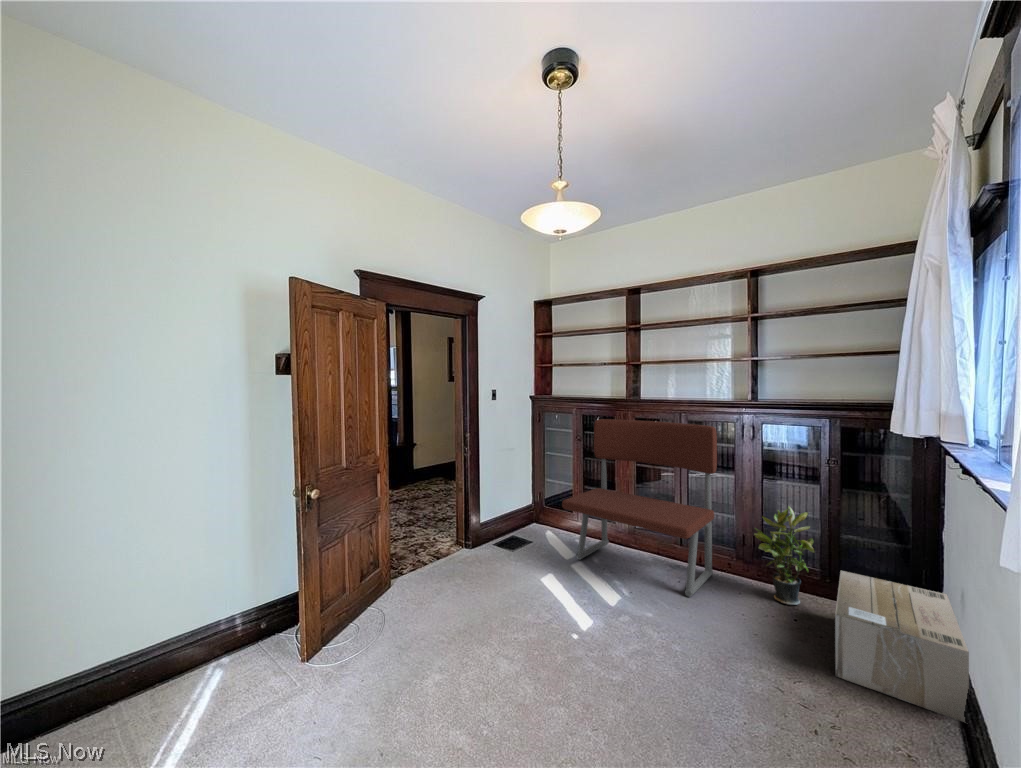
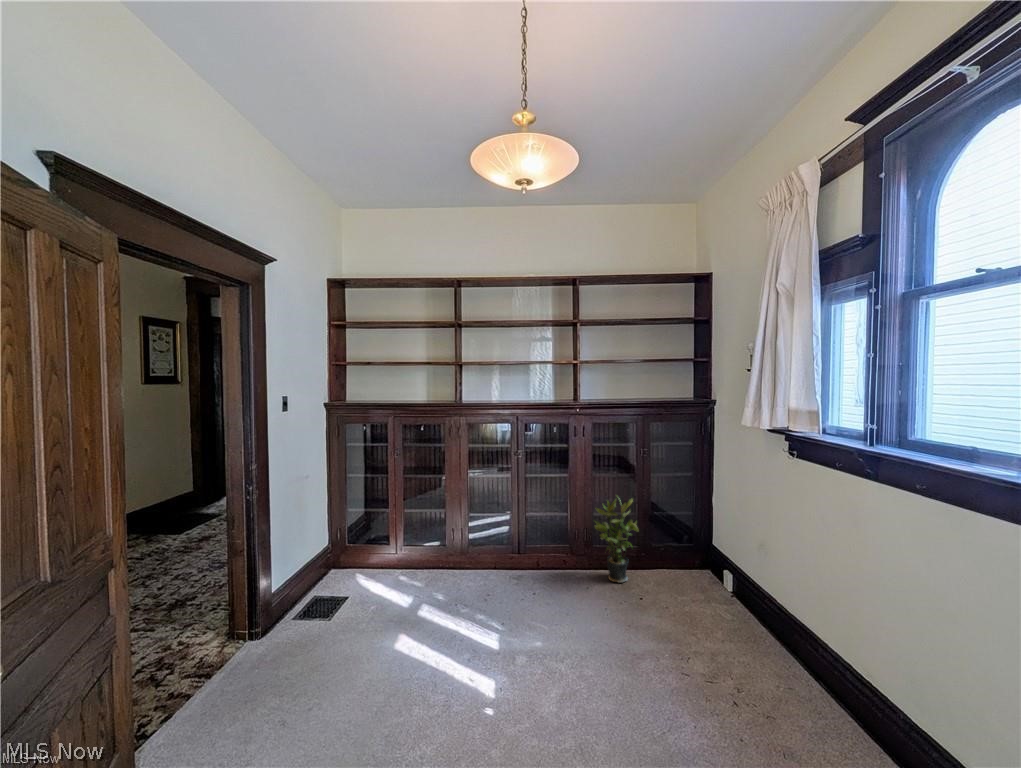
bench: present [562,419,717,597] -> none [407,427,563,605]
cardboard box: present [835,570,969,722] -> none [659,542,773,638]

